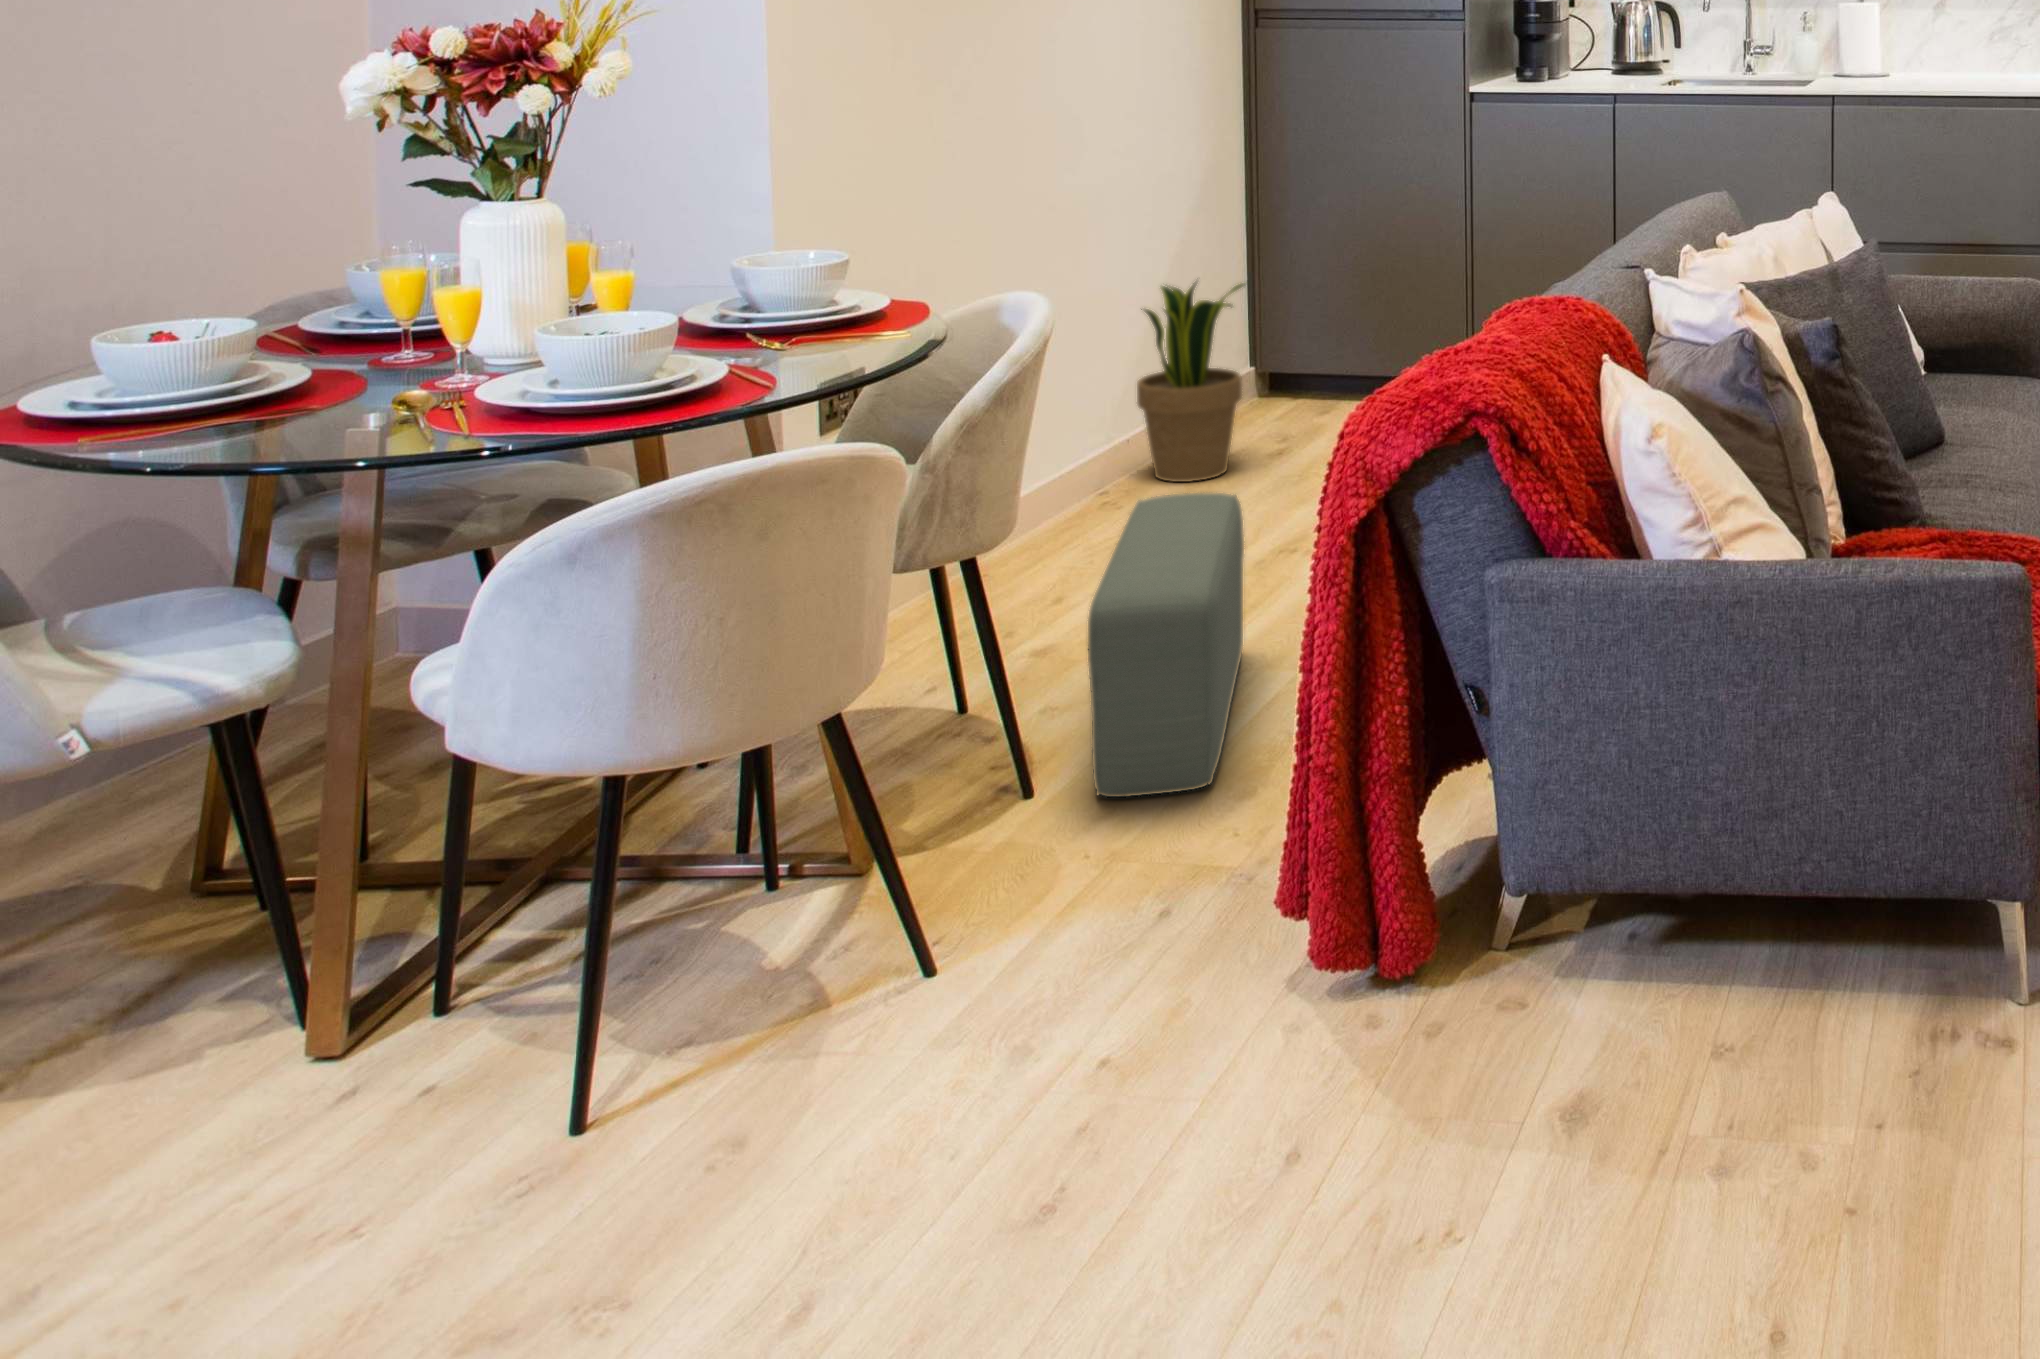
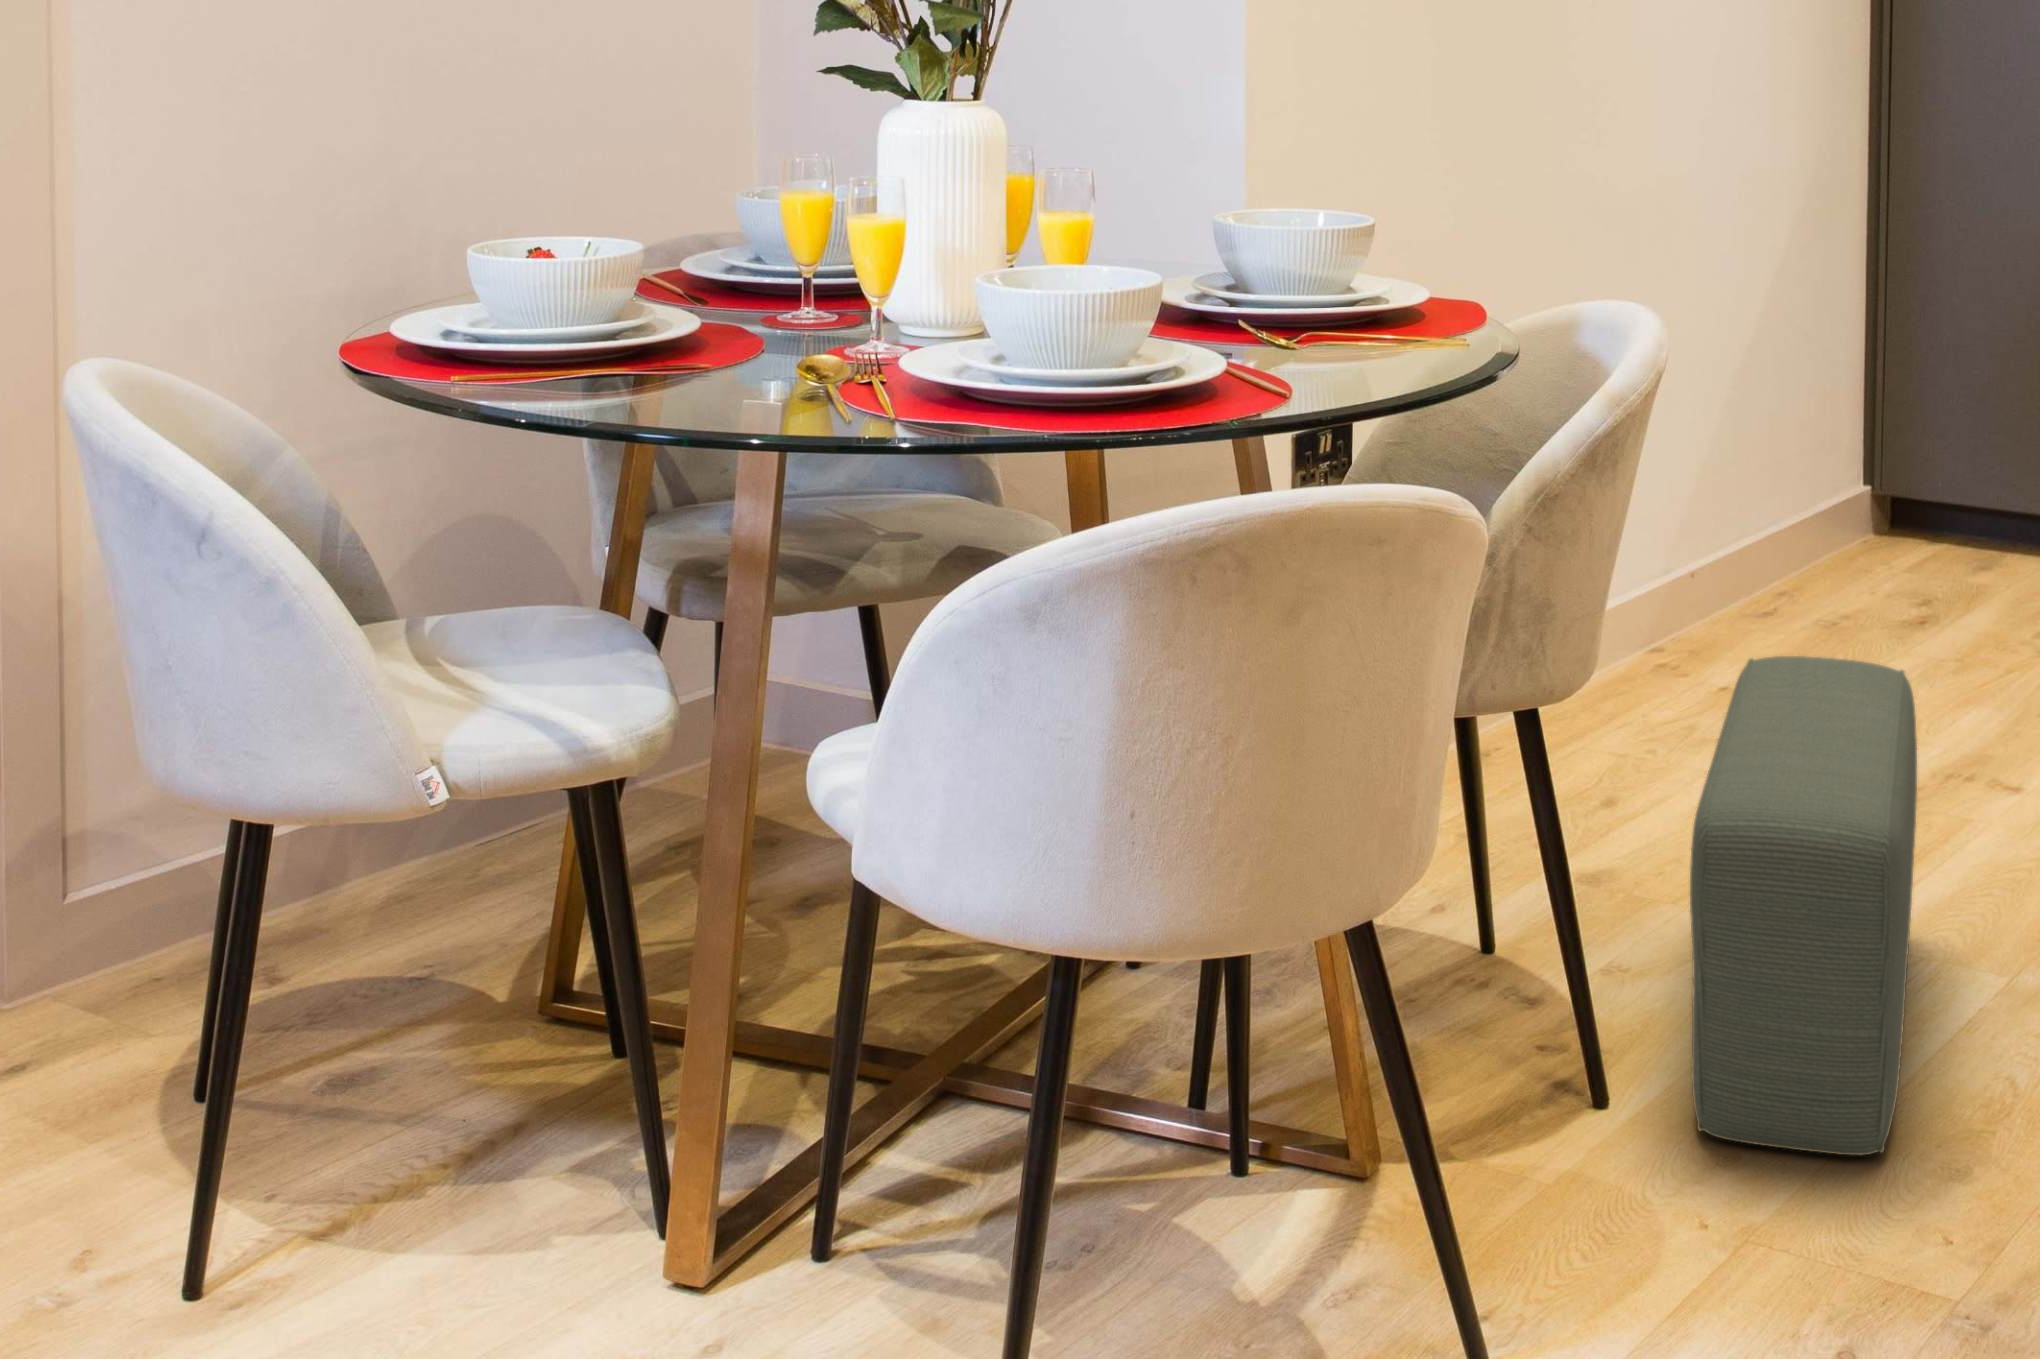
potted plant: present [1137,283,1245,482] -> none [1710,331,1888,652]

